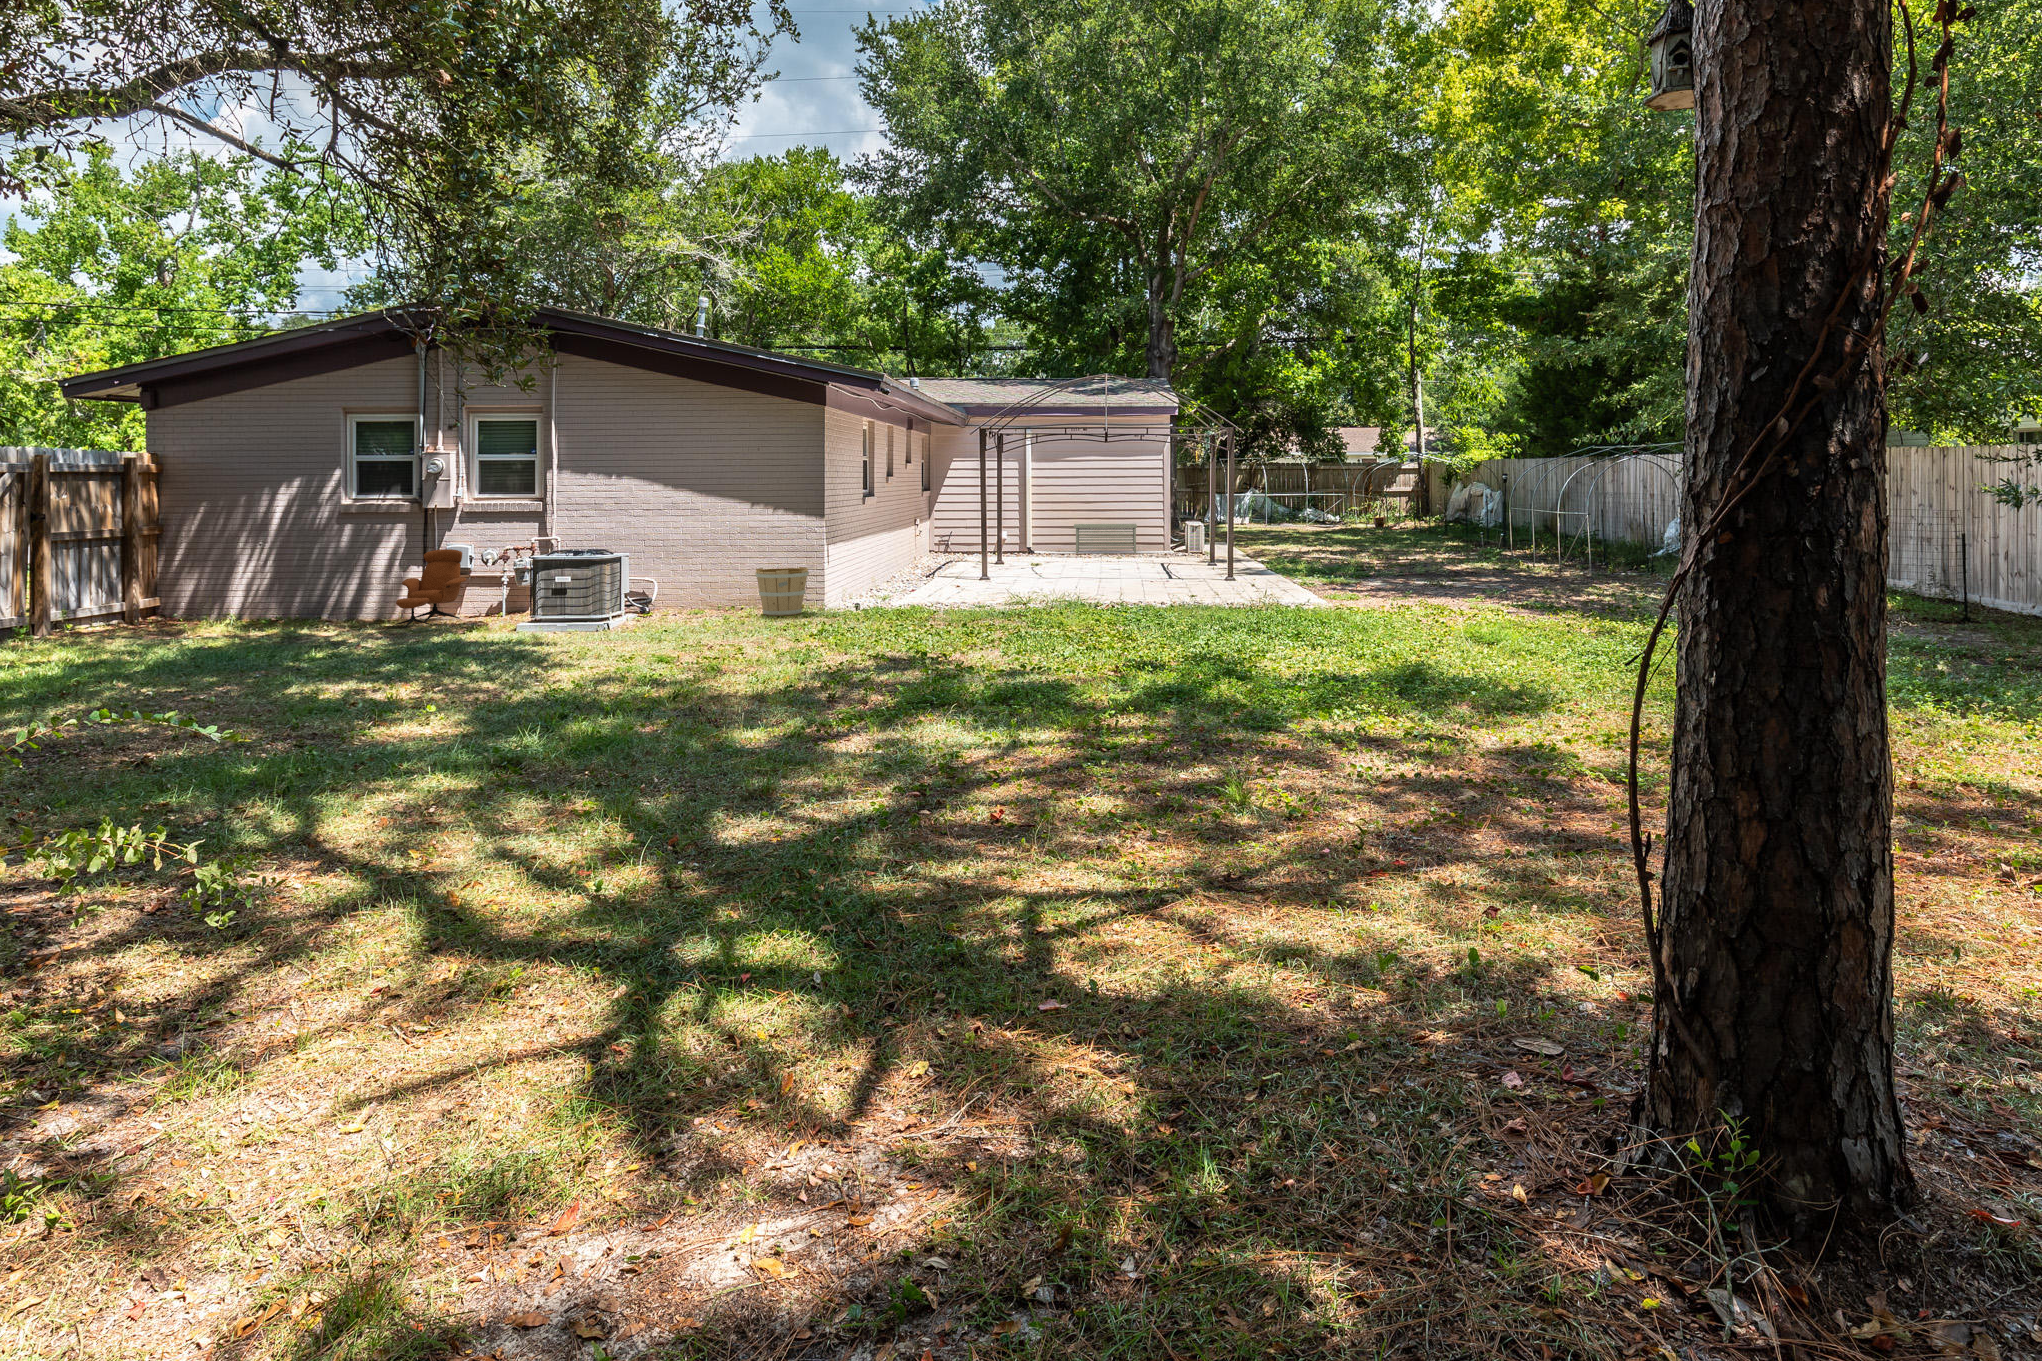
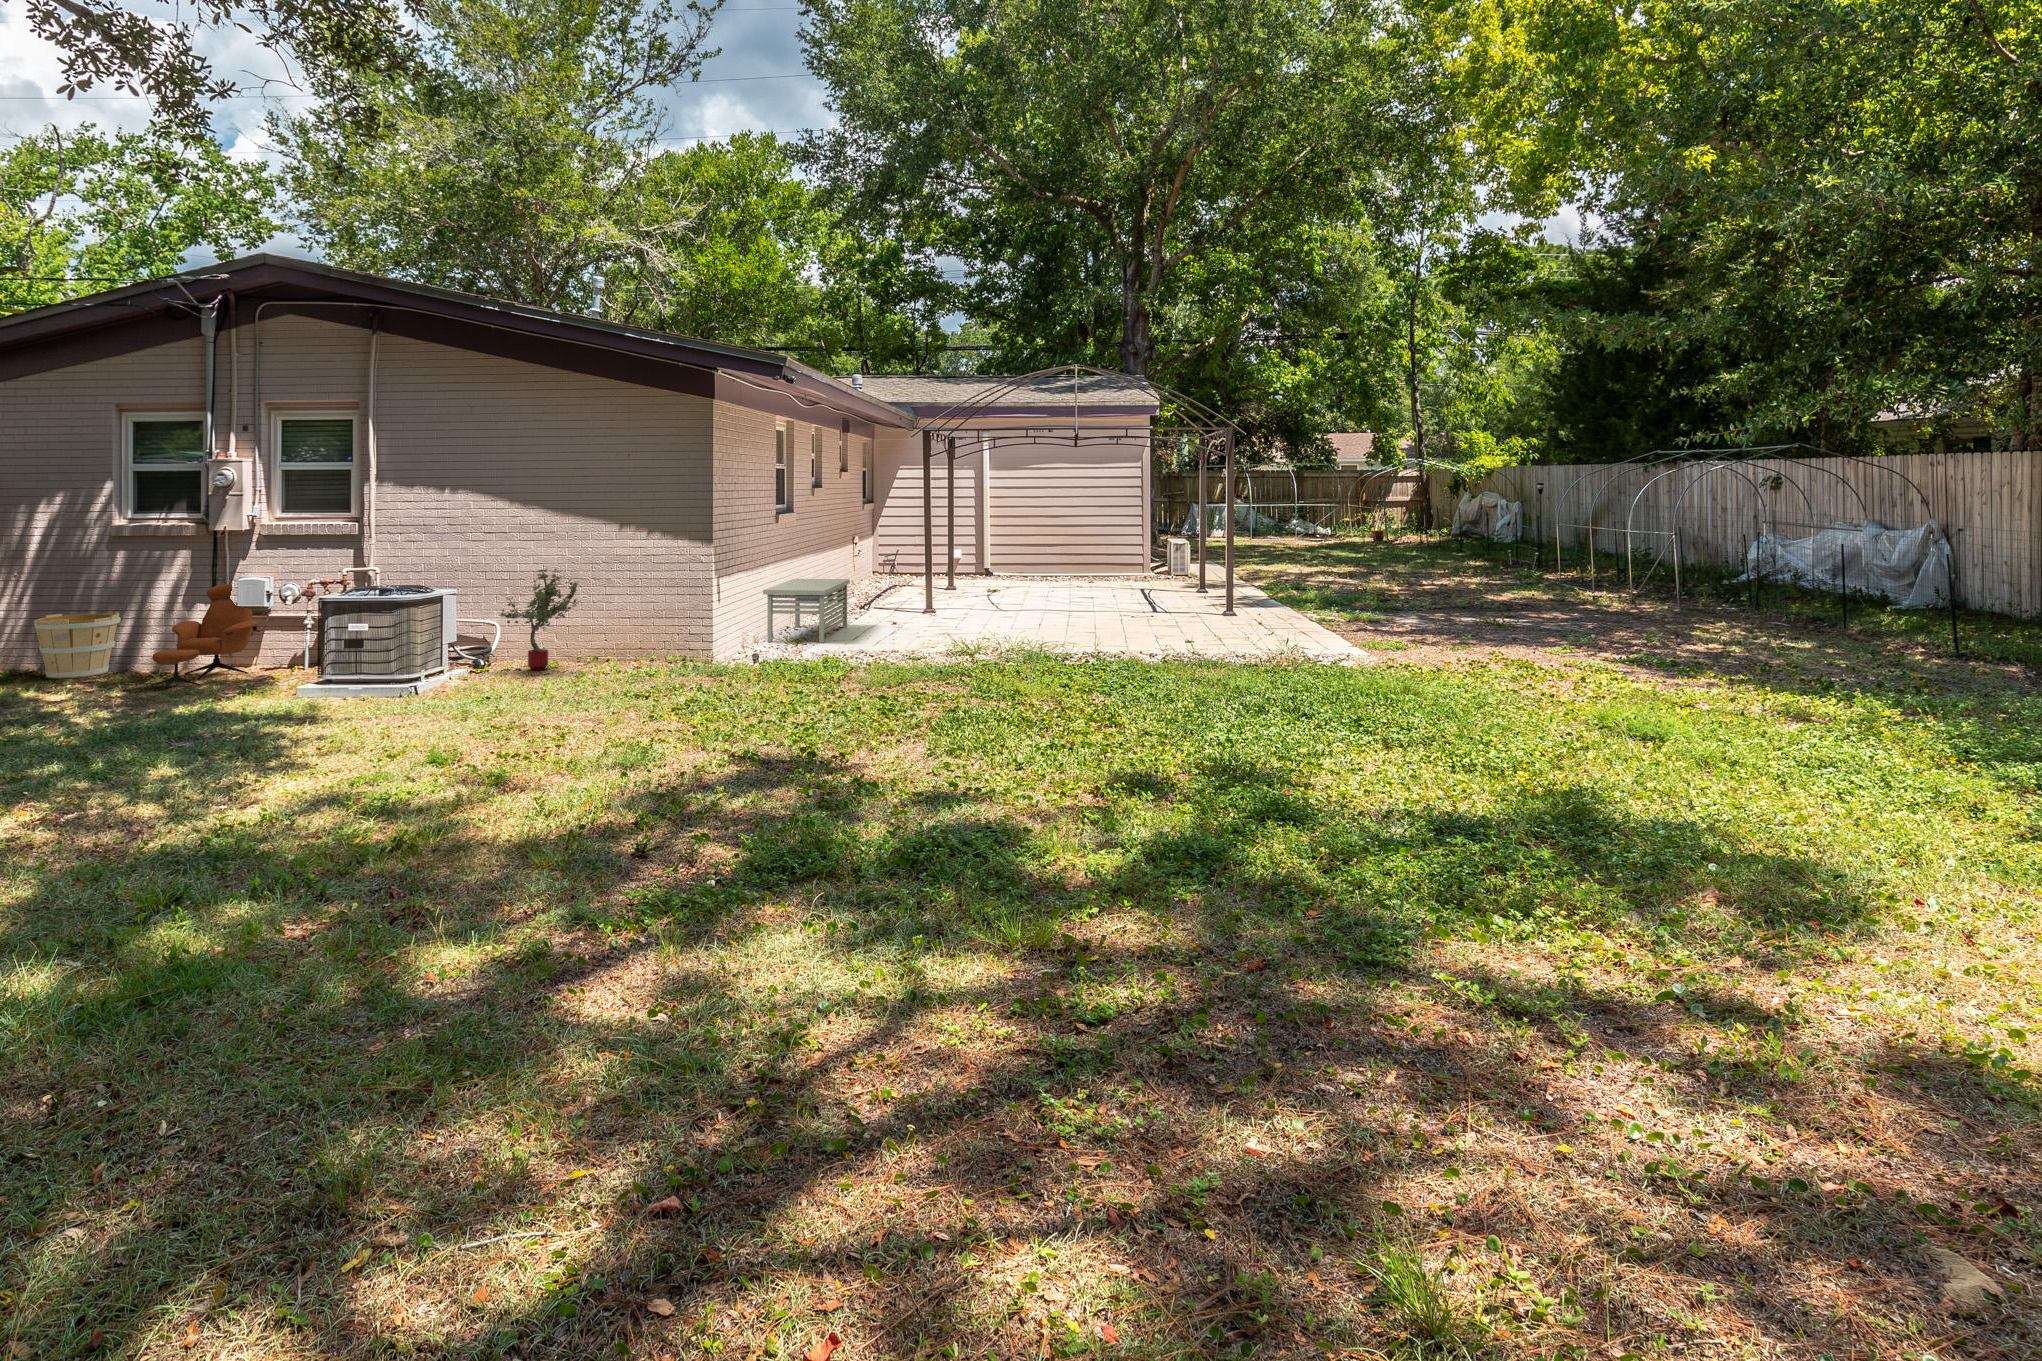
storage bench: present [1074,524,1137,553] -> present [763,579,850,643]
potted tree: none [657,535,722,614] -> present [500,569,578,671]
wooden bucket: present [755,567,809,616] -> present [34,612,121,679]

